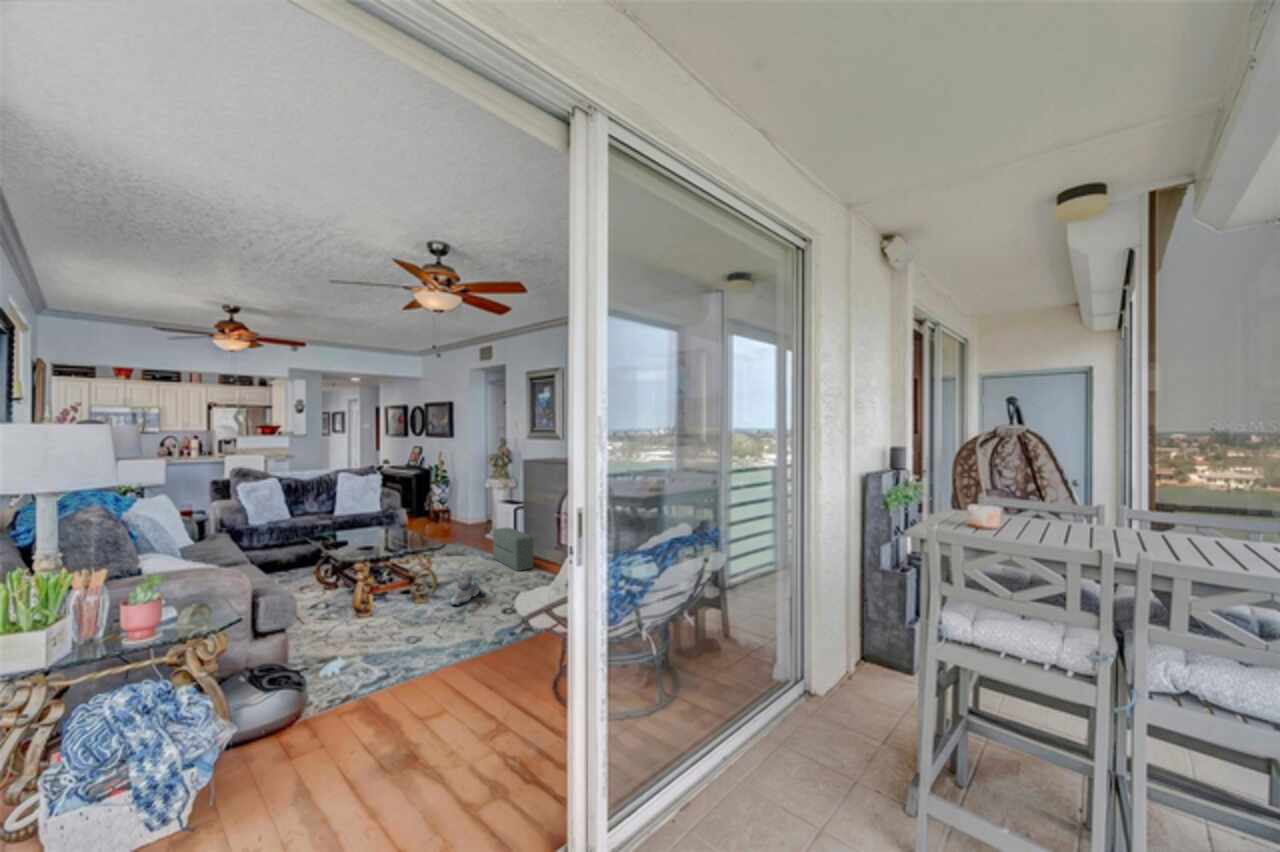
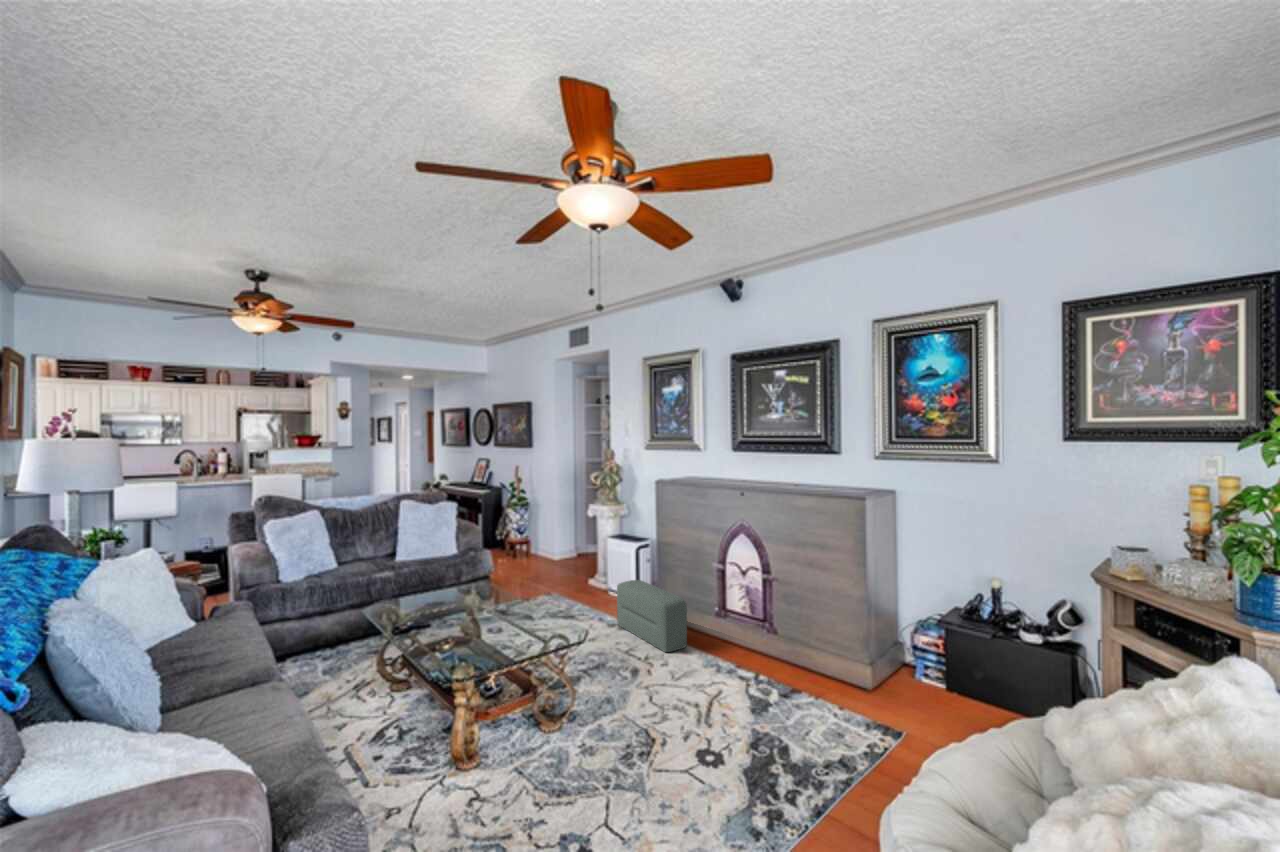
plush toy: present [451,573,484,605] -> none [596,677,644,740]

